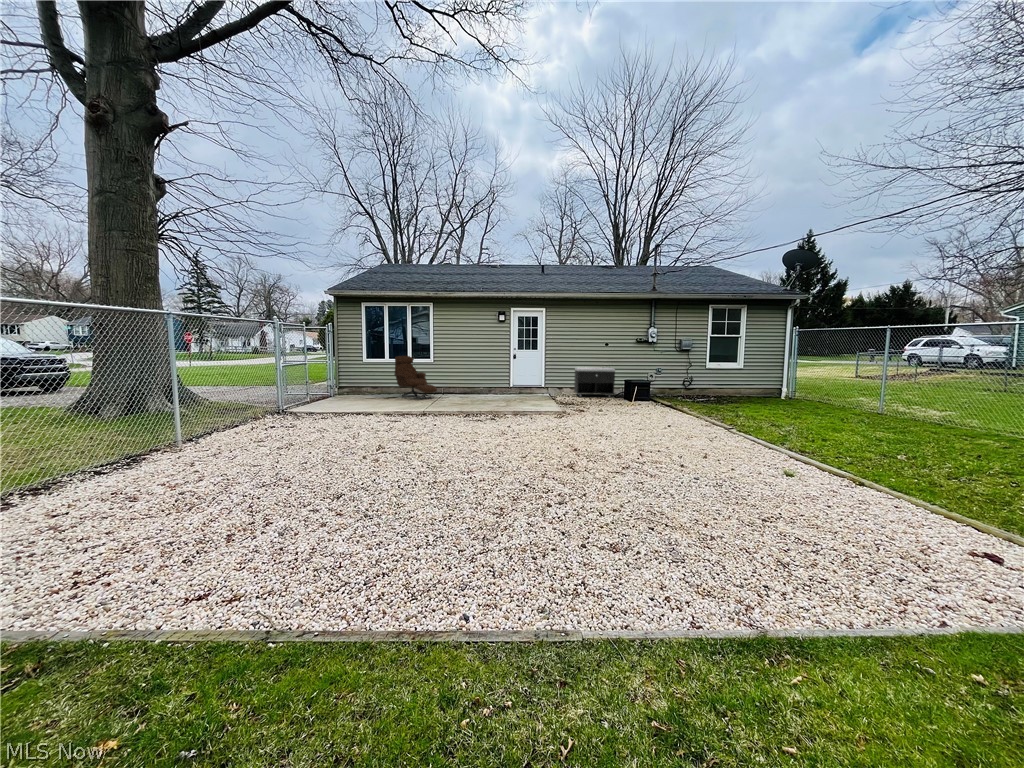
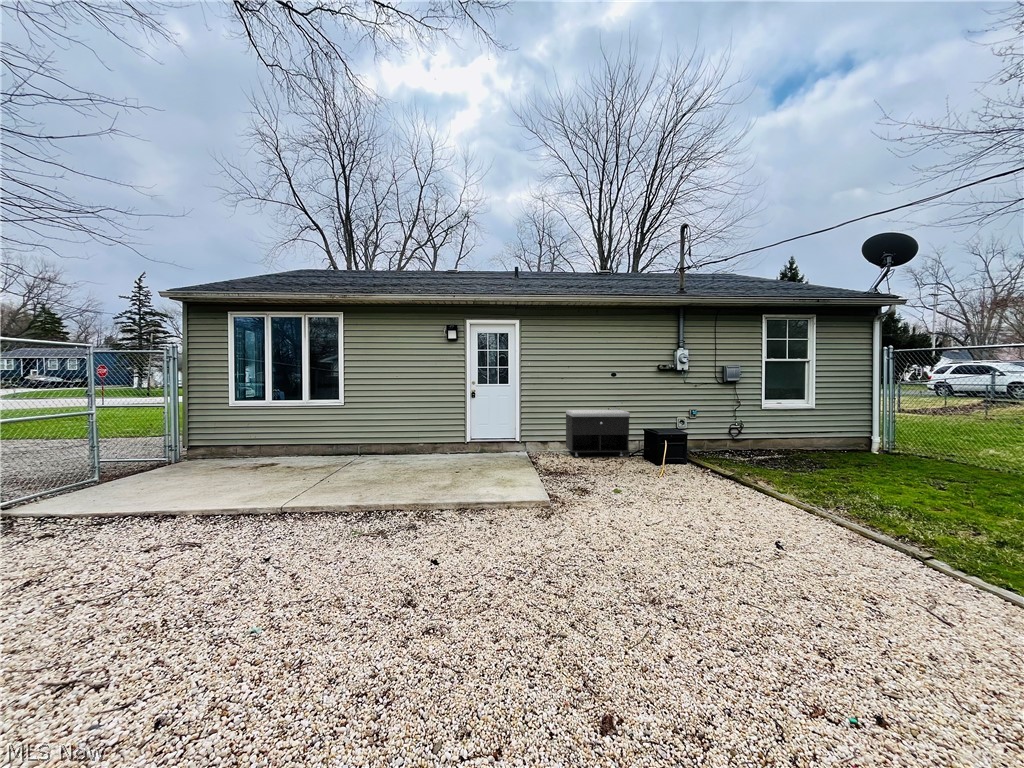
lounge chair: present [394,356,437,397] -> none [273,395,343,469]

